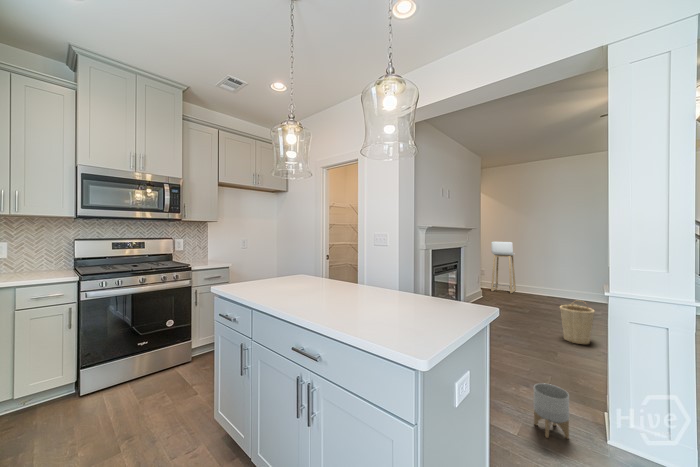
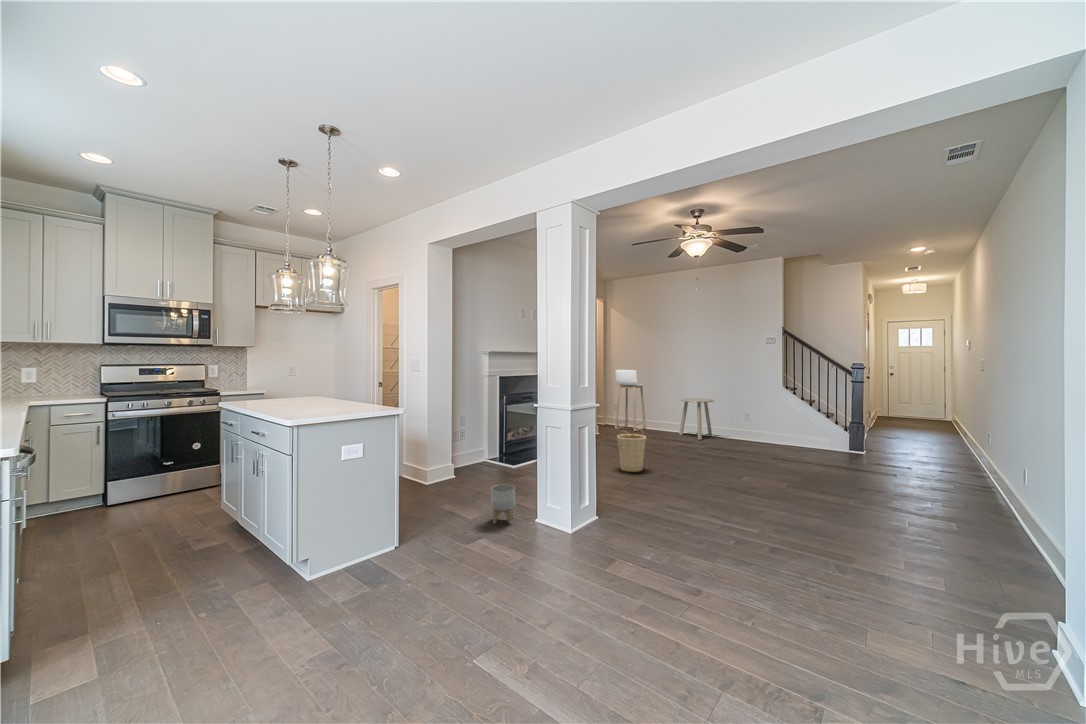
side table: none [555,266,592,303] -> present [679,398,714,440]

